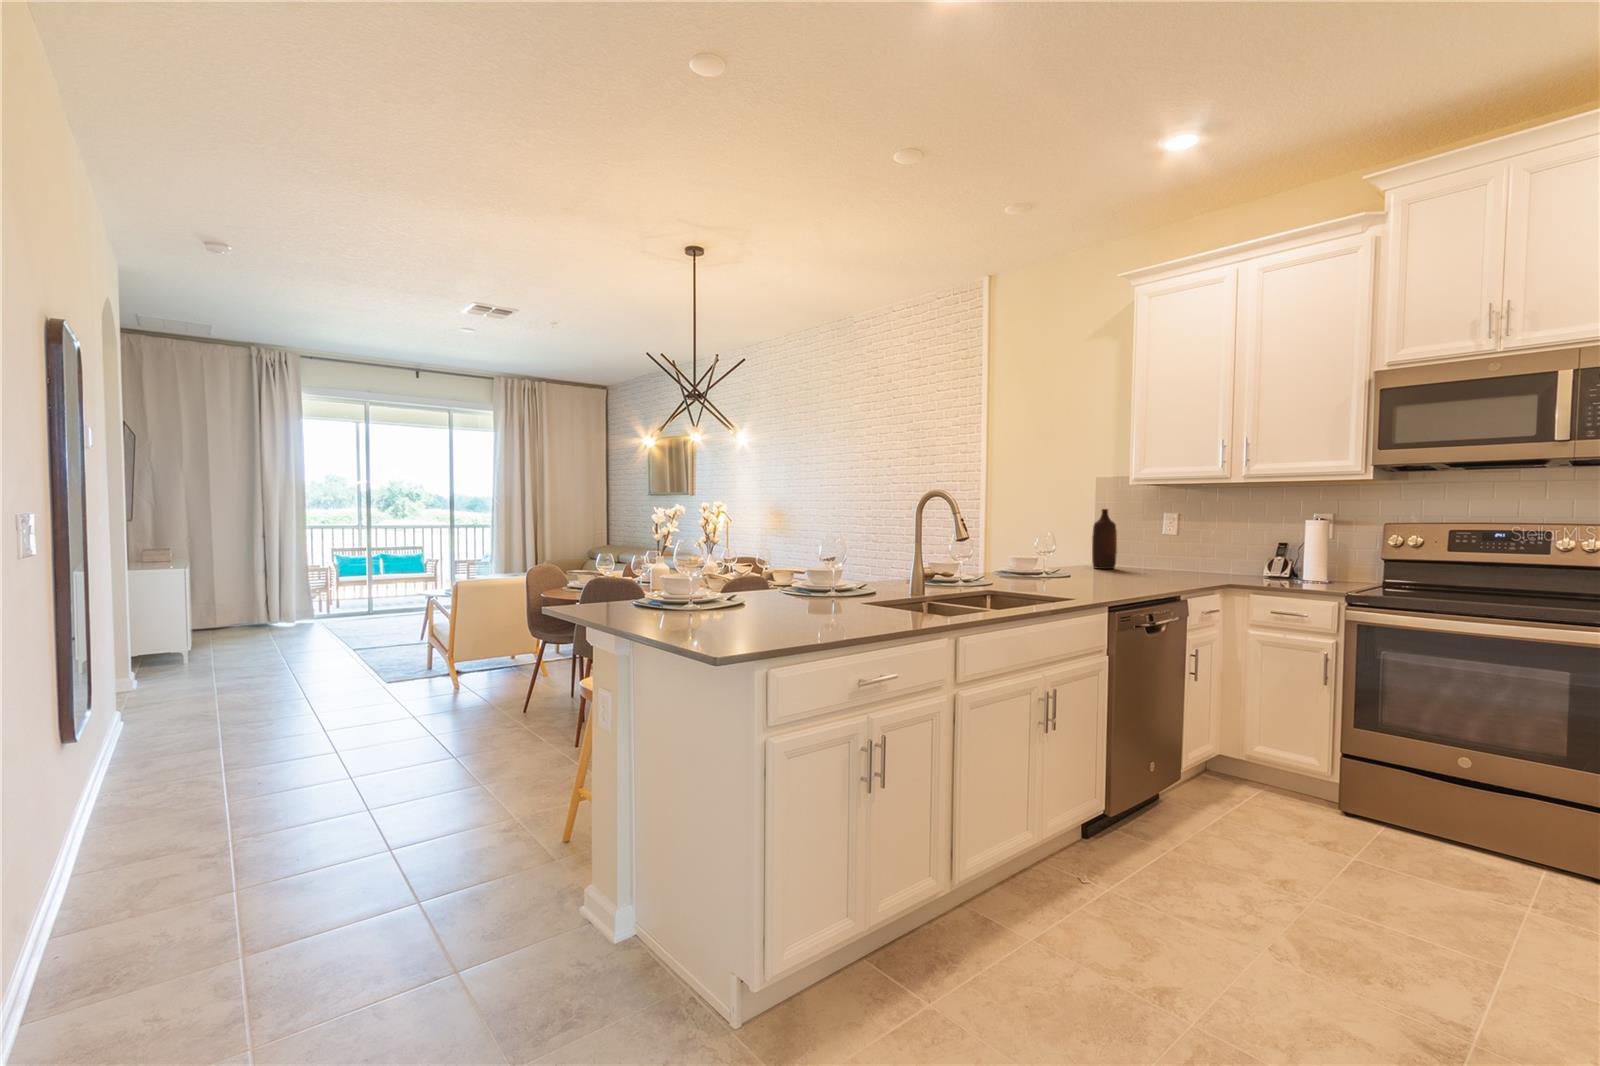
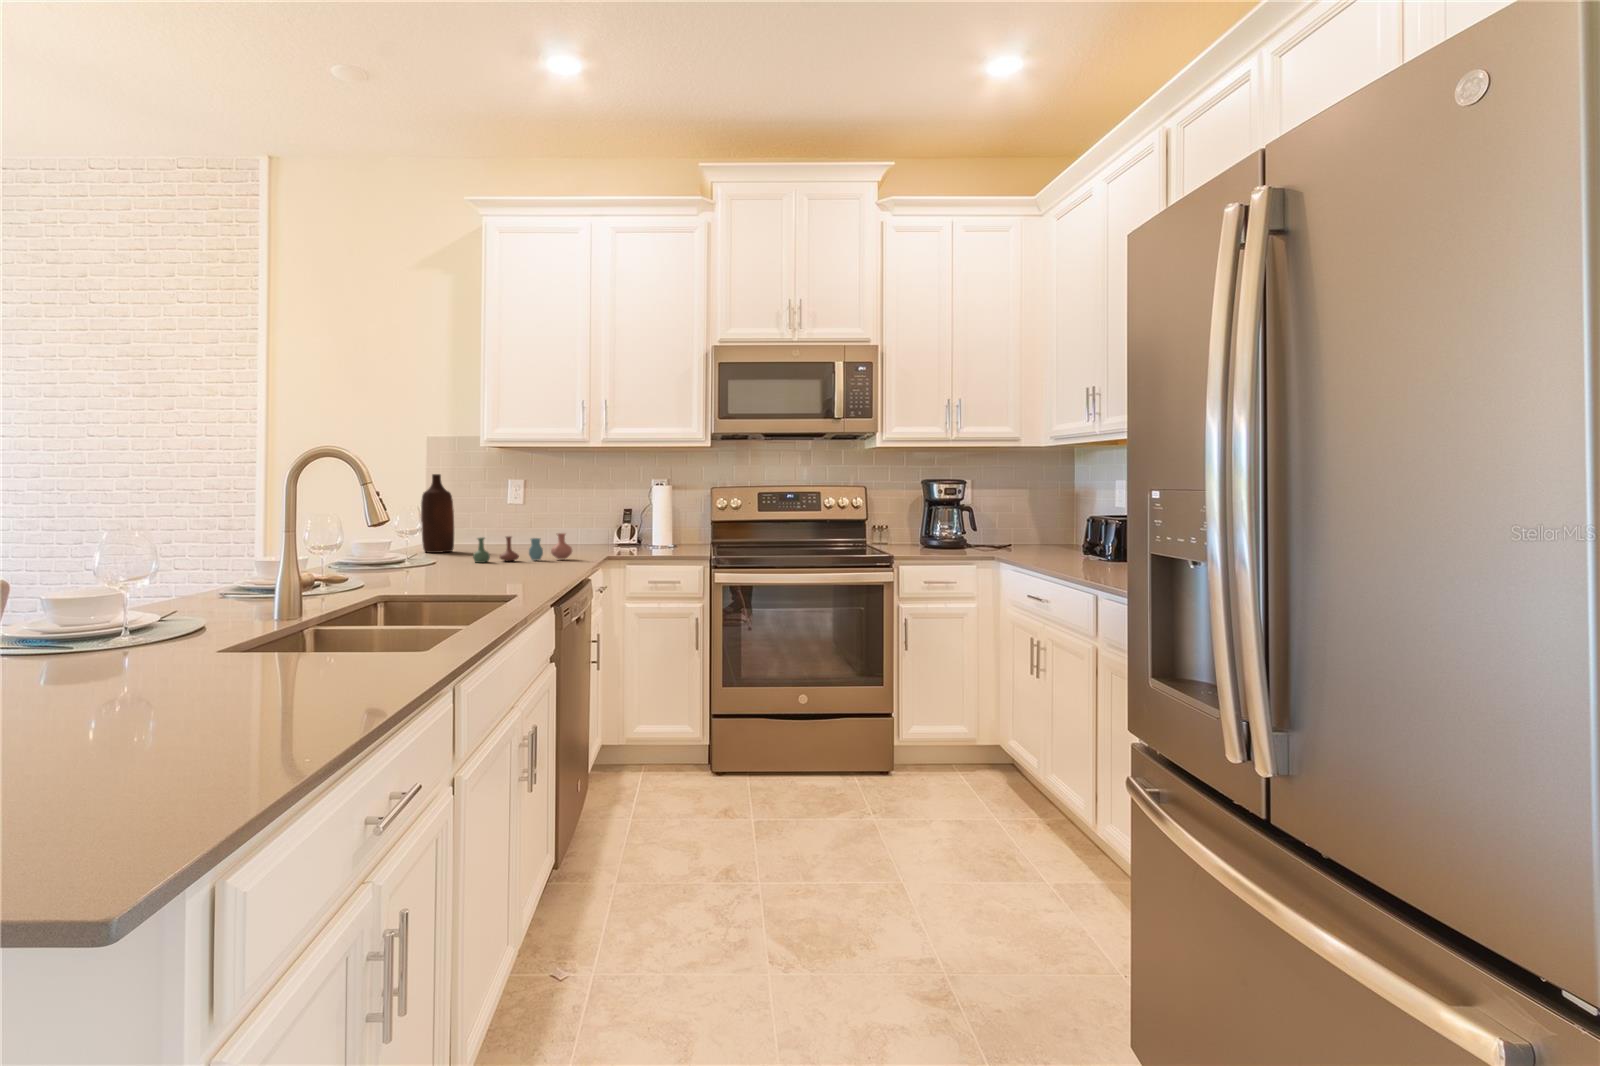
vase: none [1104,559,1188,582] -> present [473,533,572,563]

